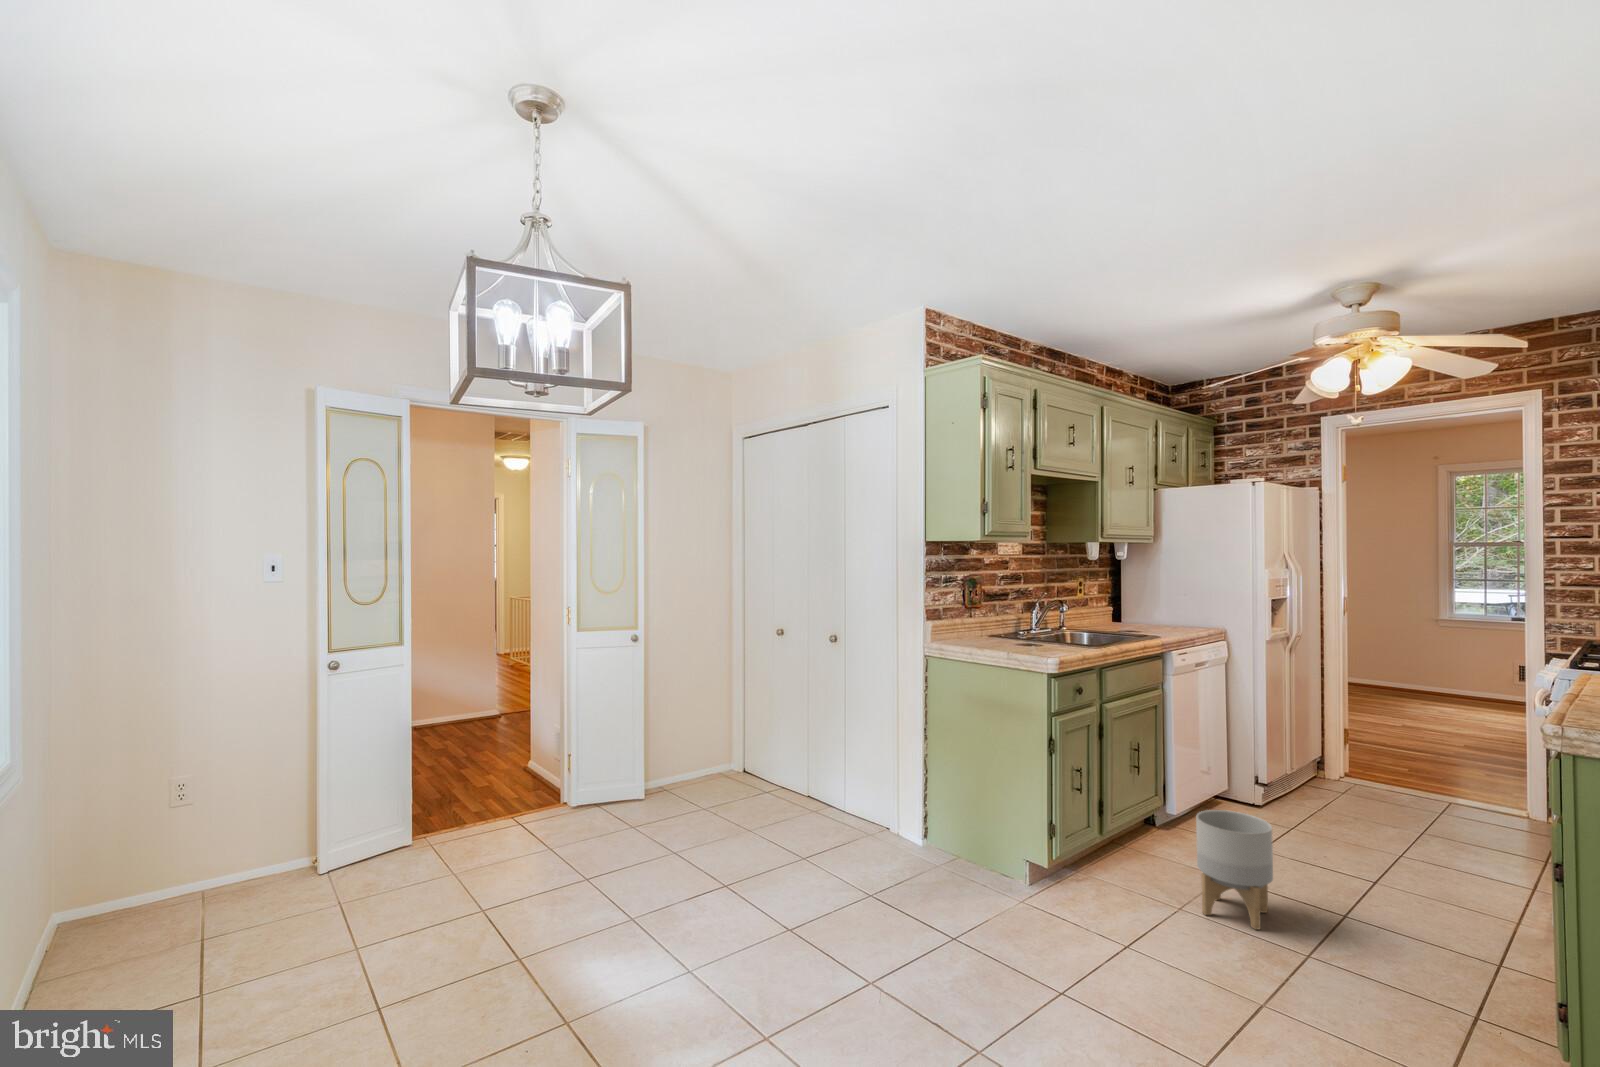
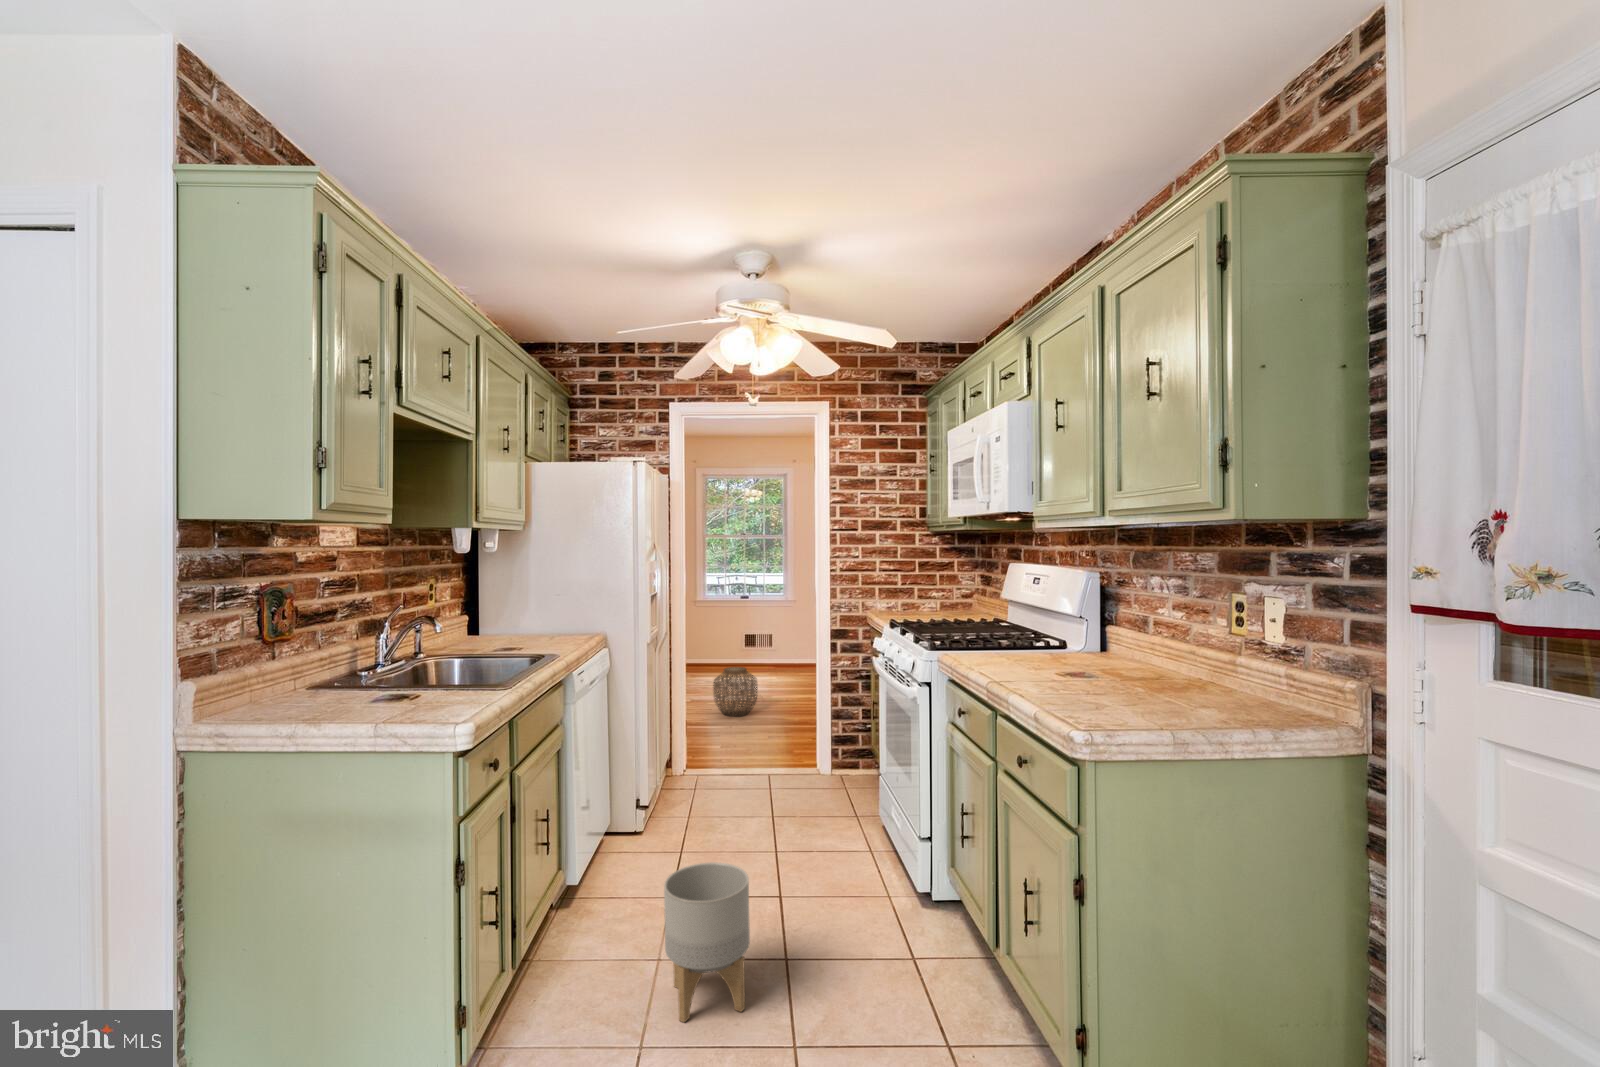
woven basket: none [1419,698,1486,756] -> present [713,667,757,717]

